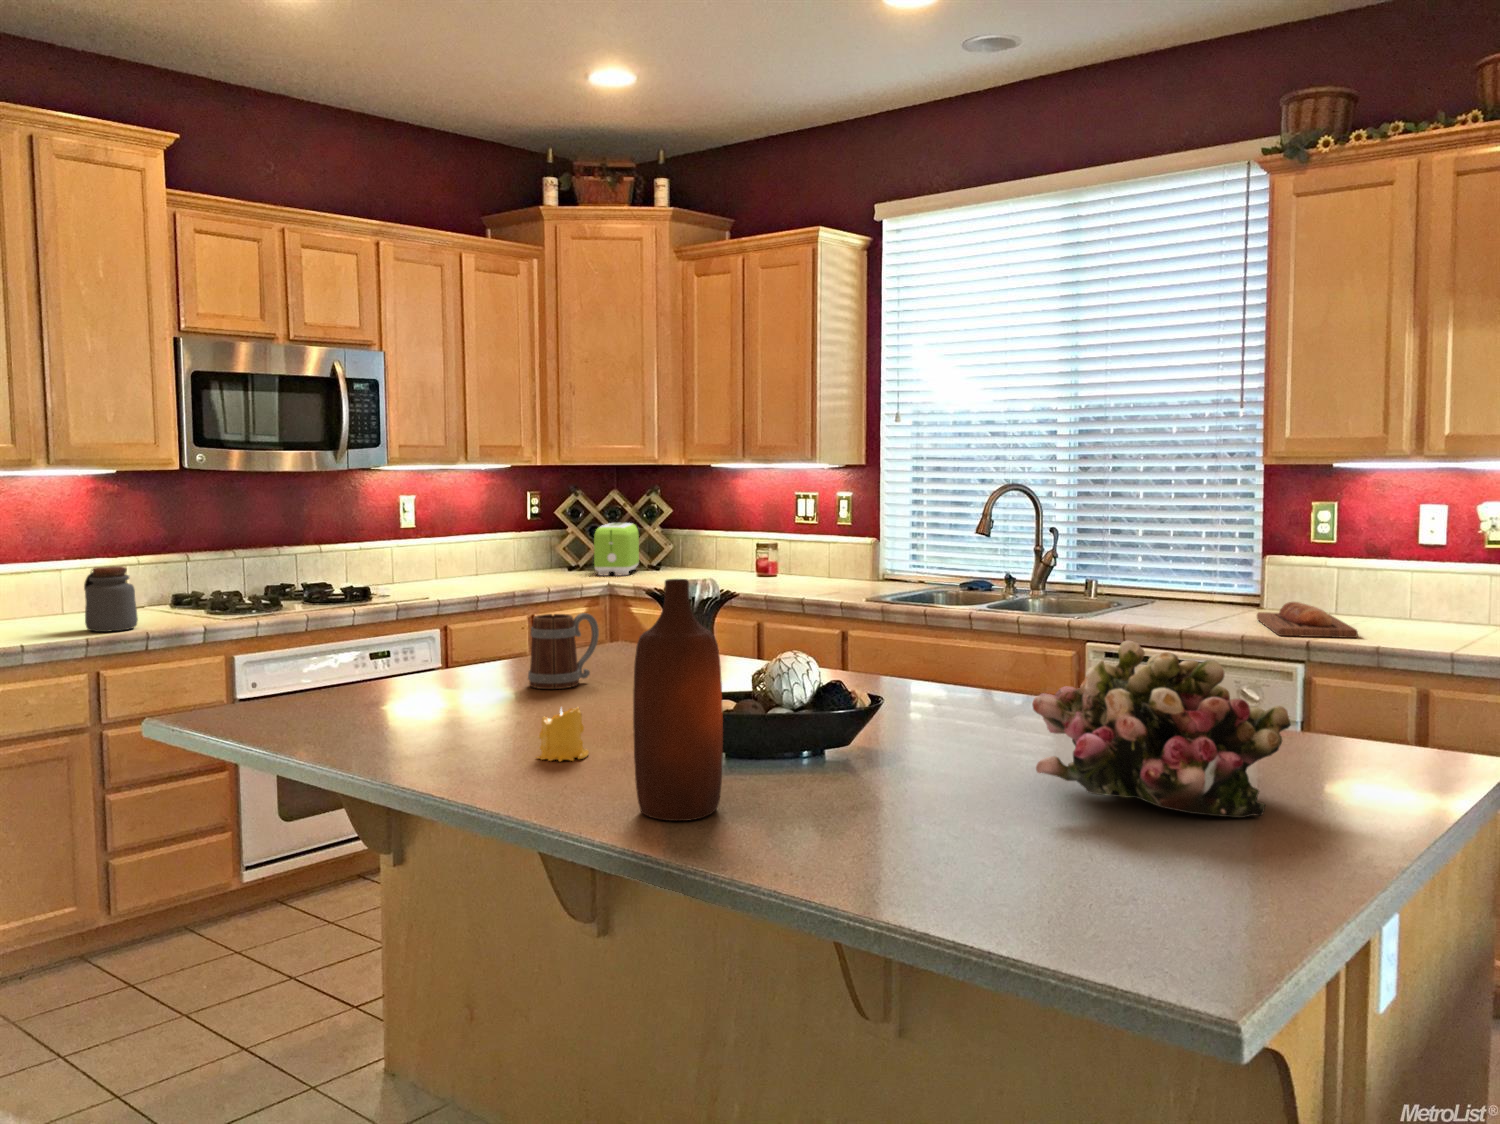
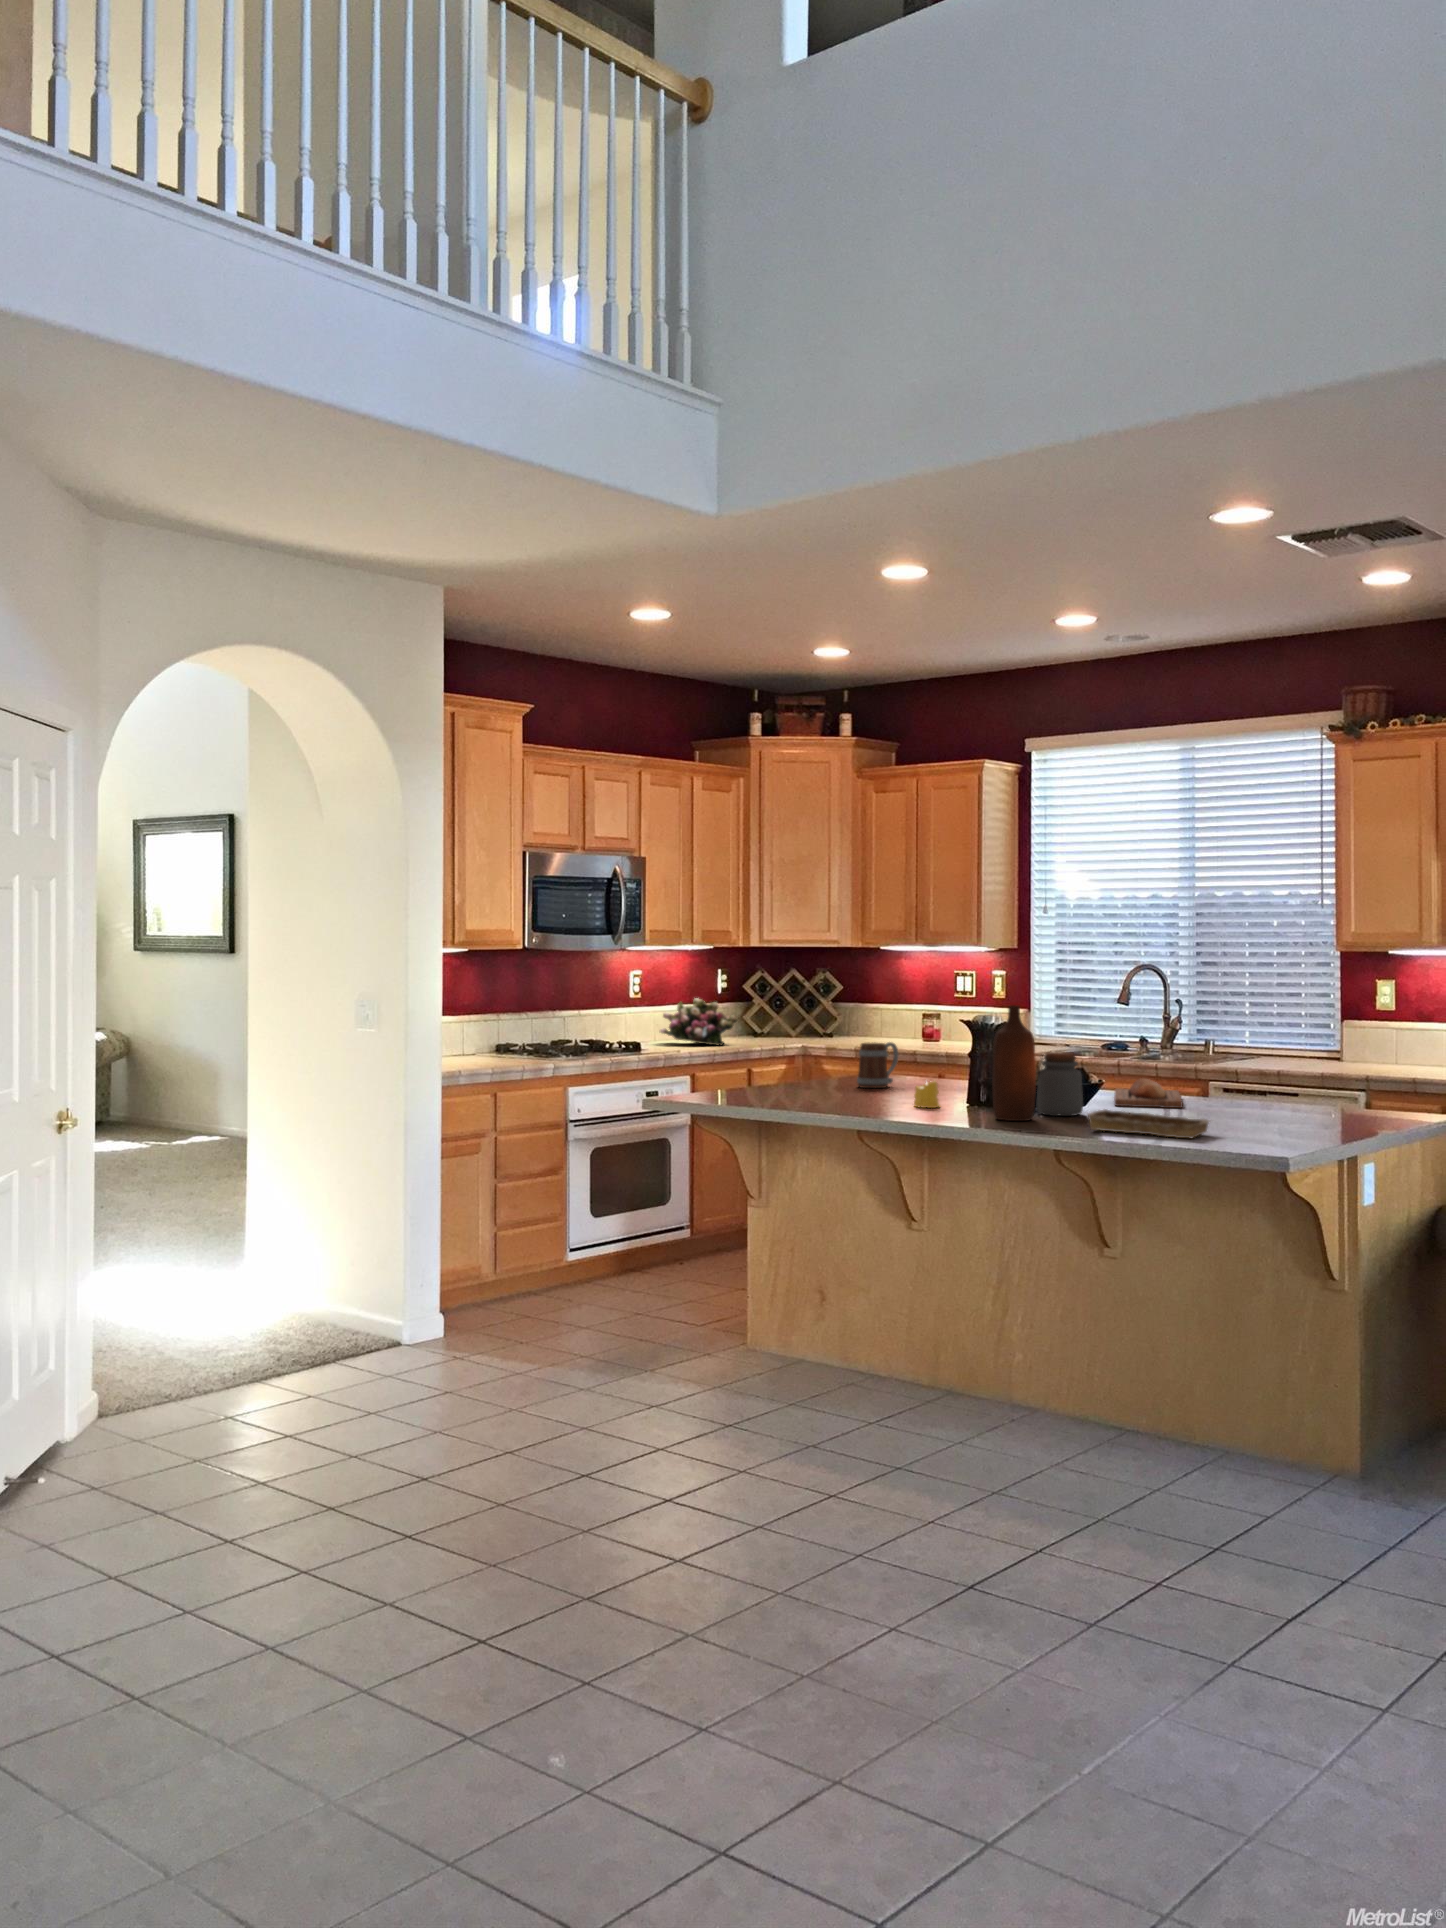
toaster: present [594,523,639,575] -> none [787,996,819,1040]
jar: present [84,566,138,632] -> present [1036,1052,1083,1116]
bread loaf: present [1257,602,1358,638] -> present [1114,1078,1183,1108]
flower arrangement: present [1032,641,1291,818] -> present [660,998,737,1045]
tray: none [783,807,1086,924] -> present [1088,1109,1209,1138]

